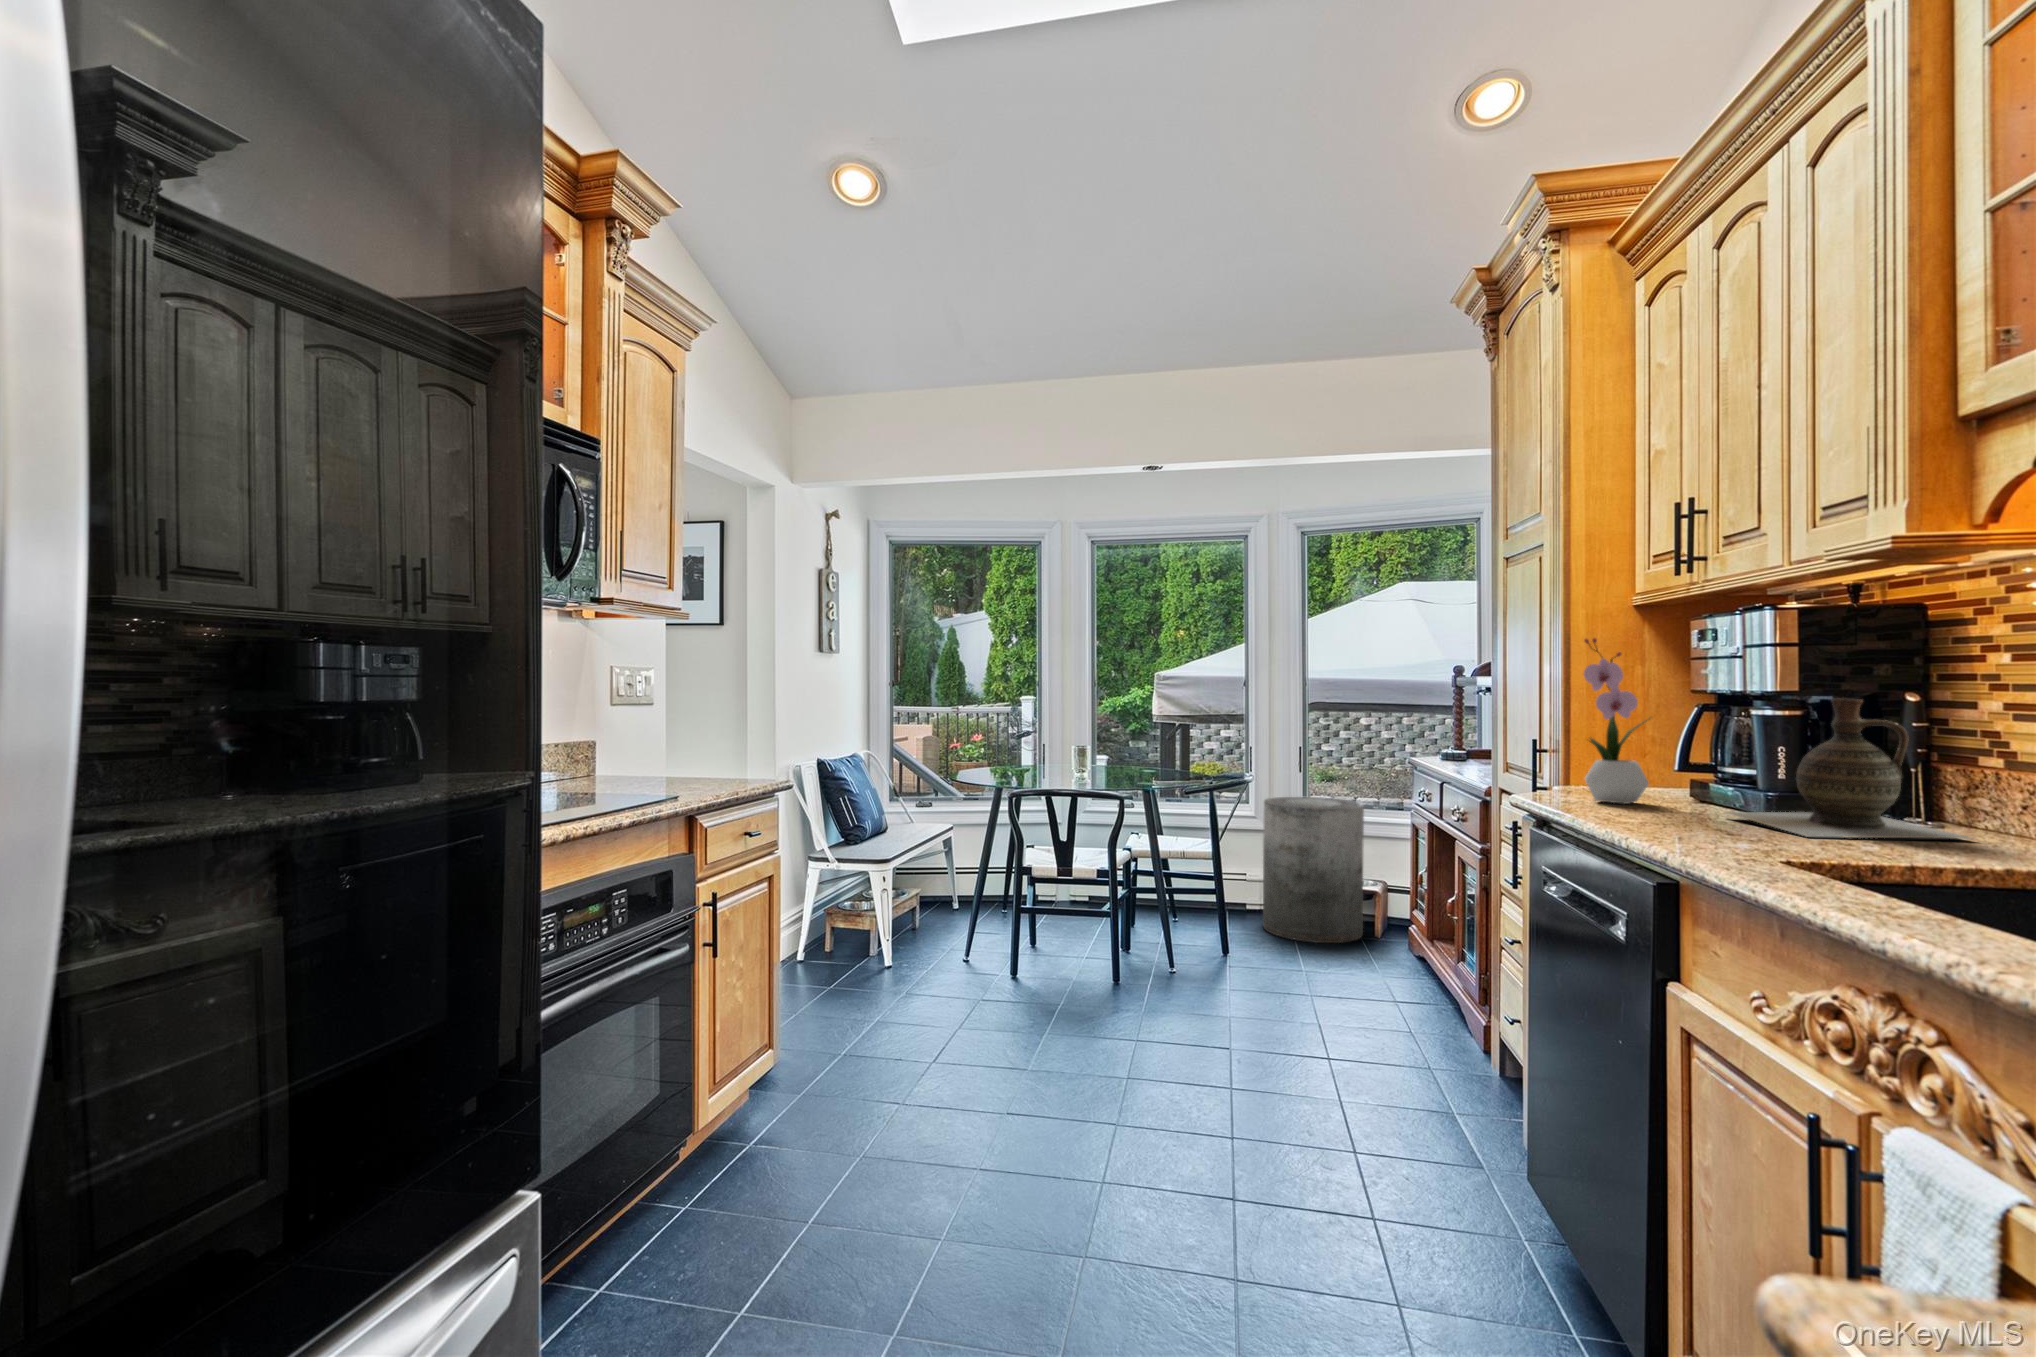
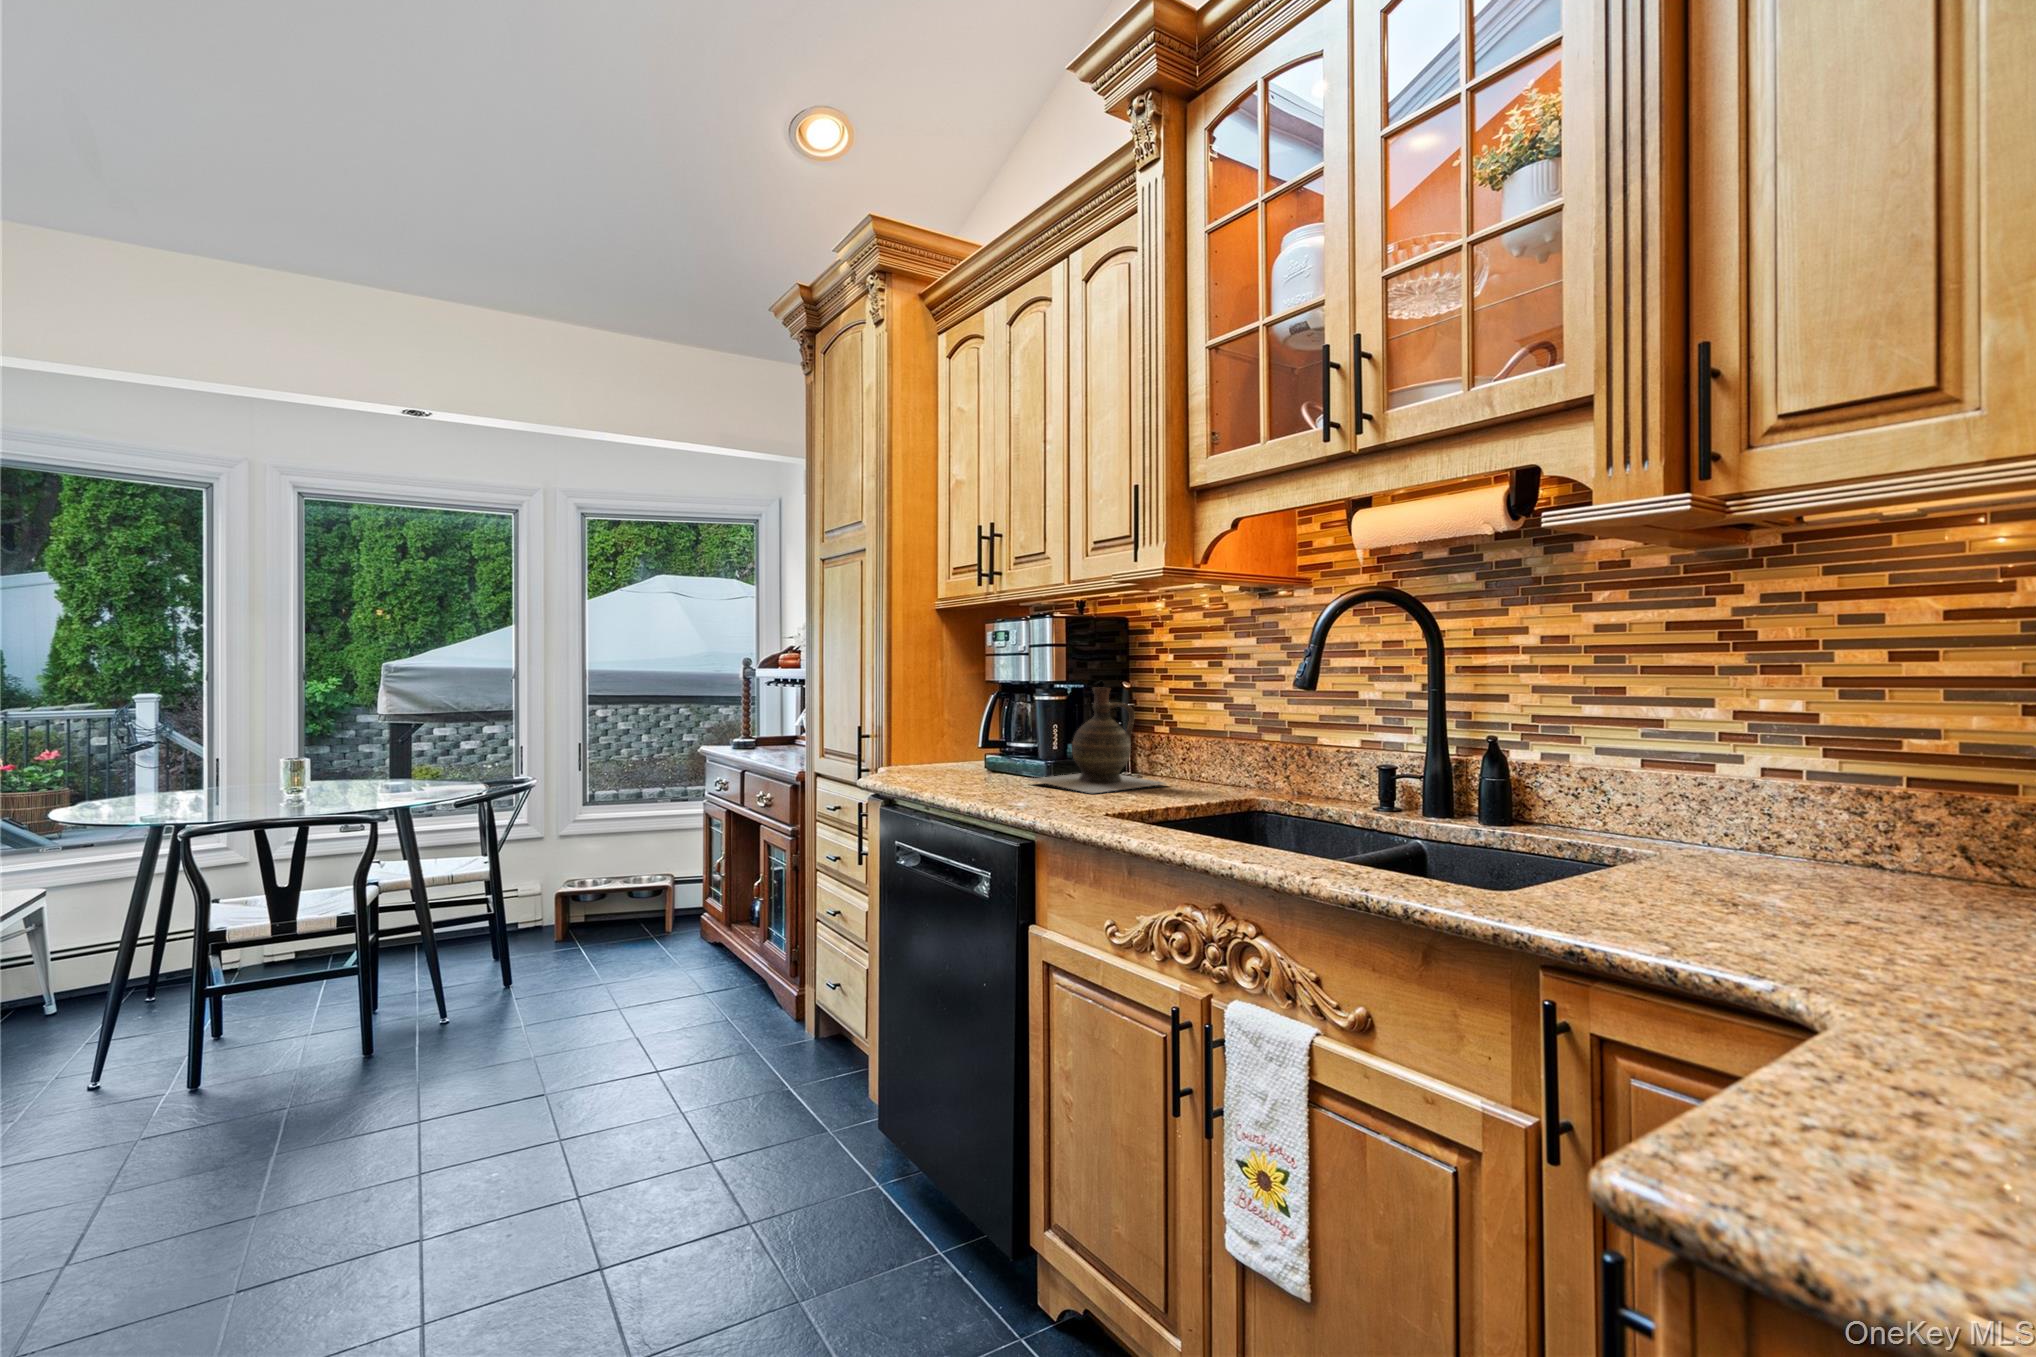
flower arrangement: present [1584,638,1649,804] -> none [920,636,968,779]
trash can: present [1263,797,1364,943] -> none [543,795,656,953]

